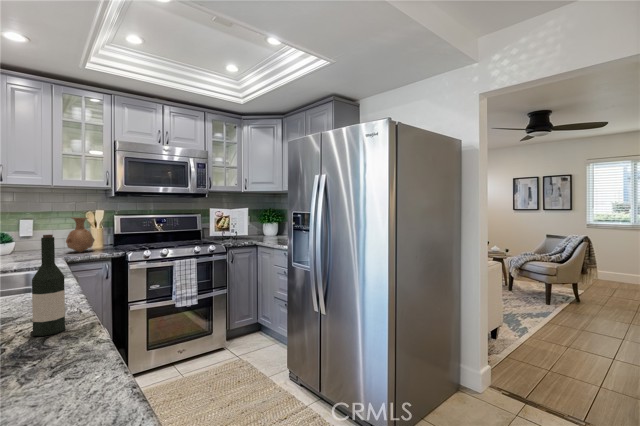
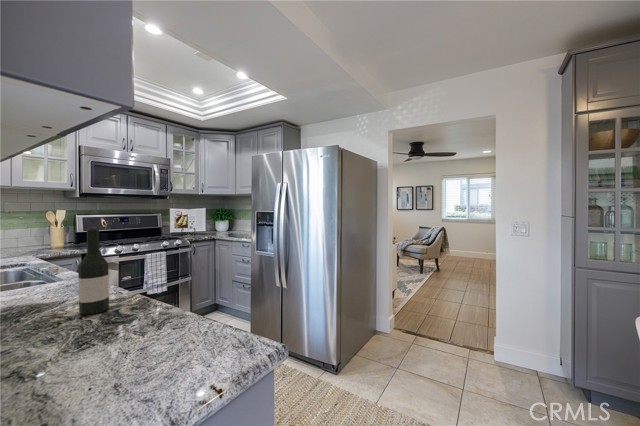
vase: present [66,217,95,252] -> none [29,217,59,250]

